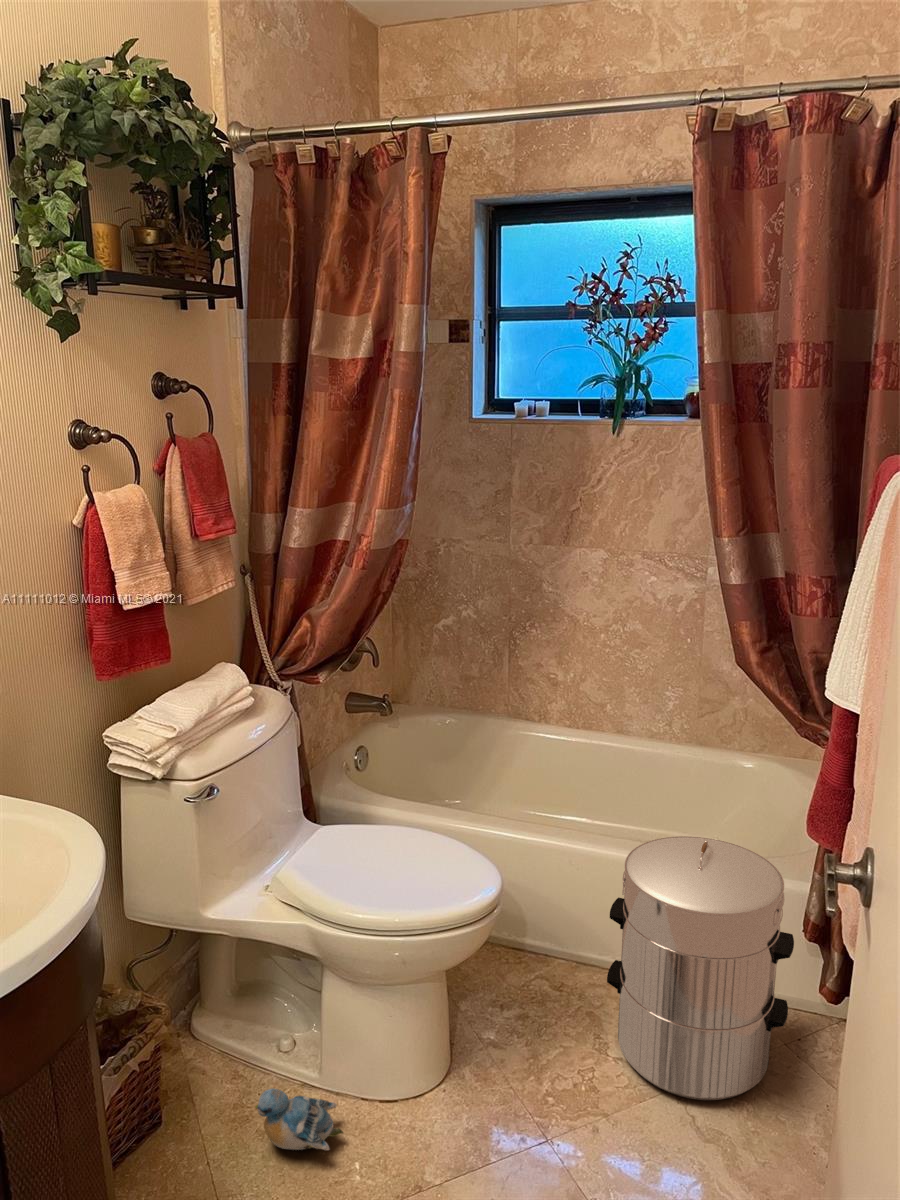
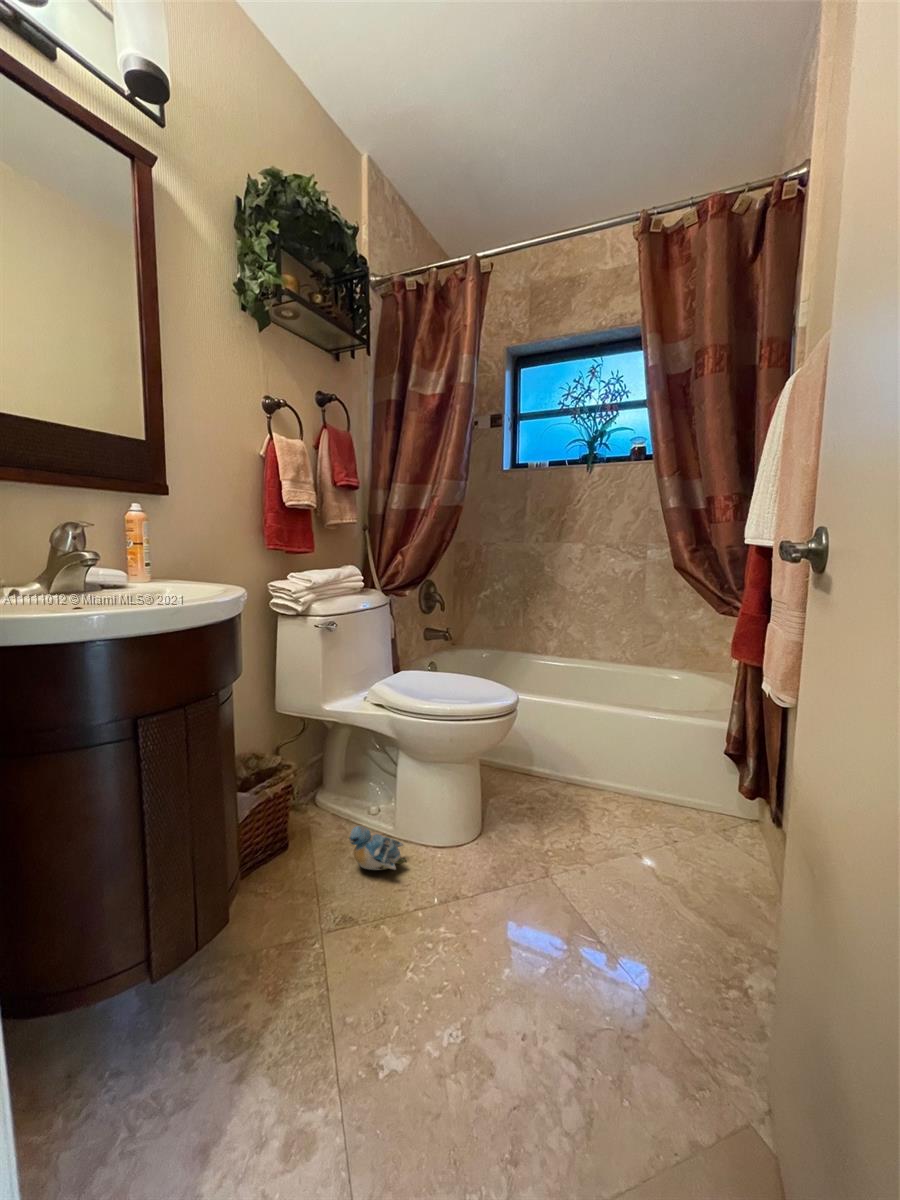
waste bin: present [607,836,794,1100] -> none [590,679,723,860]

